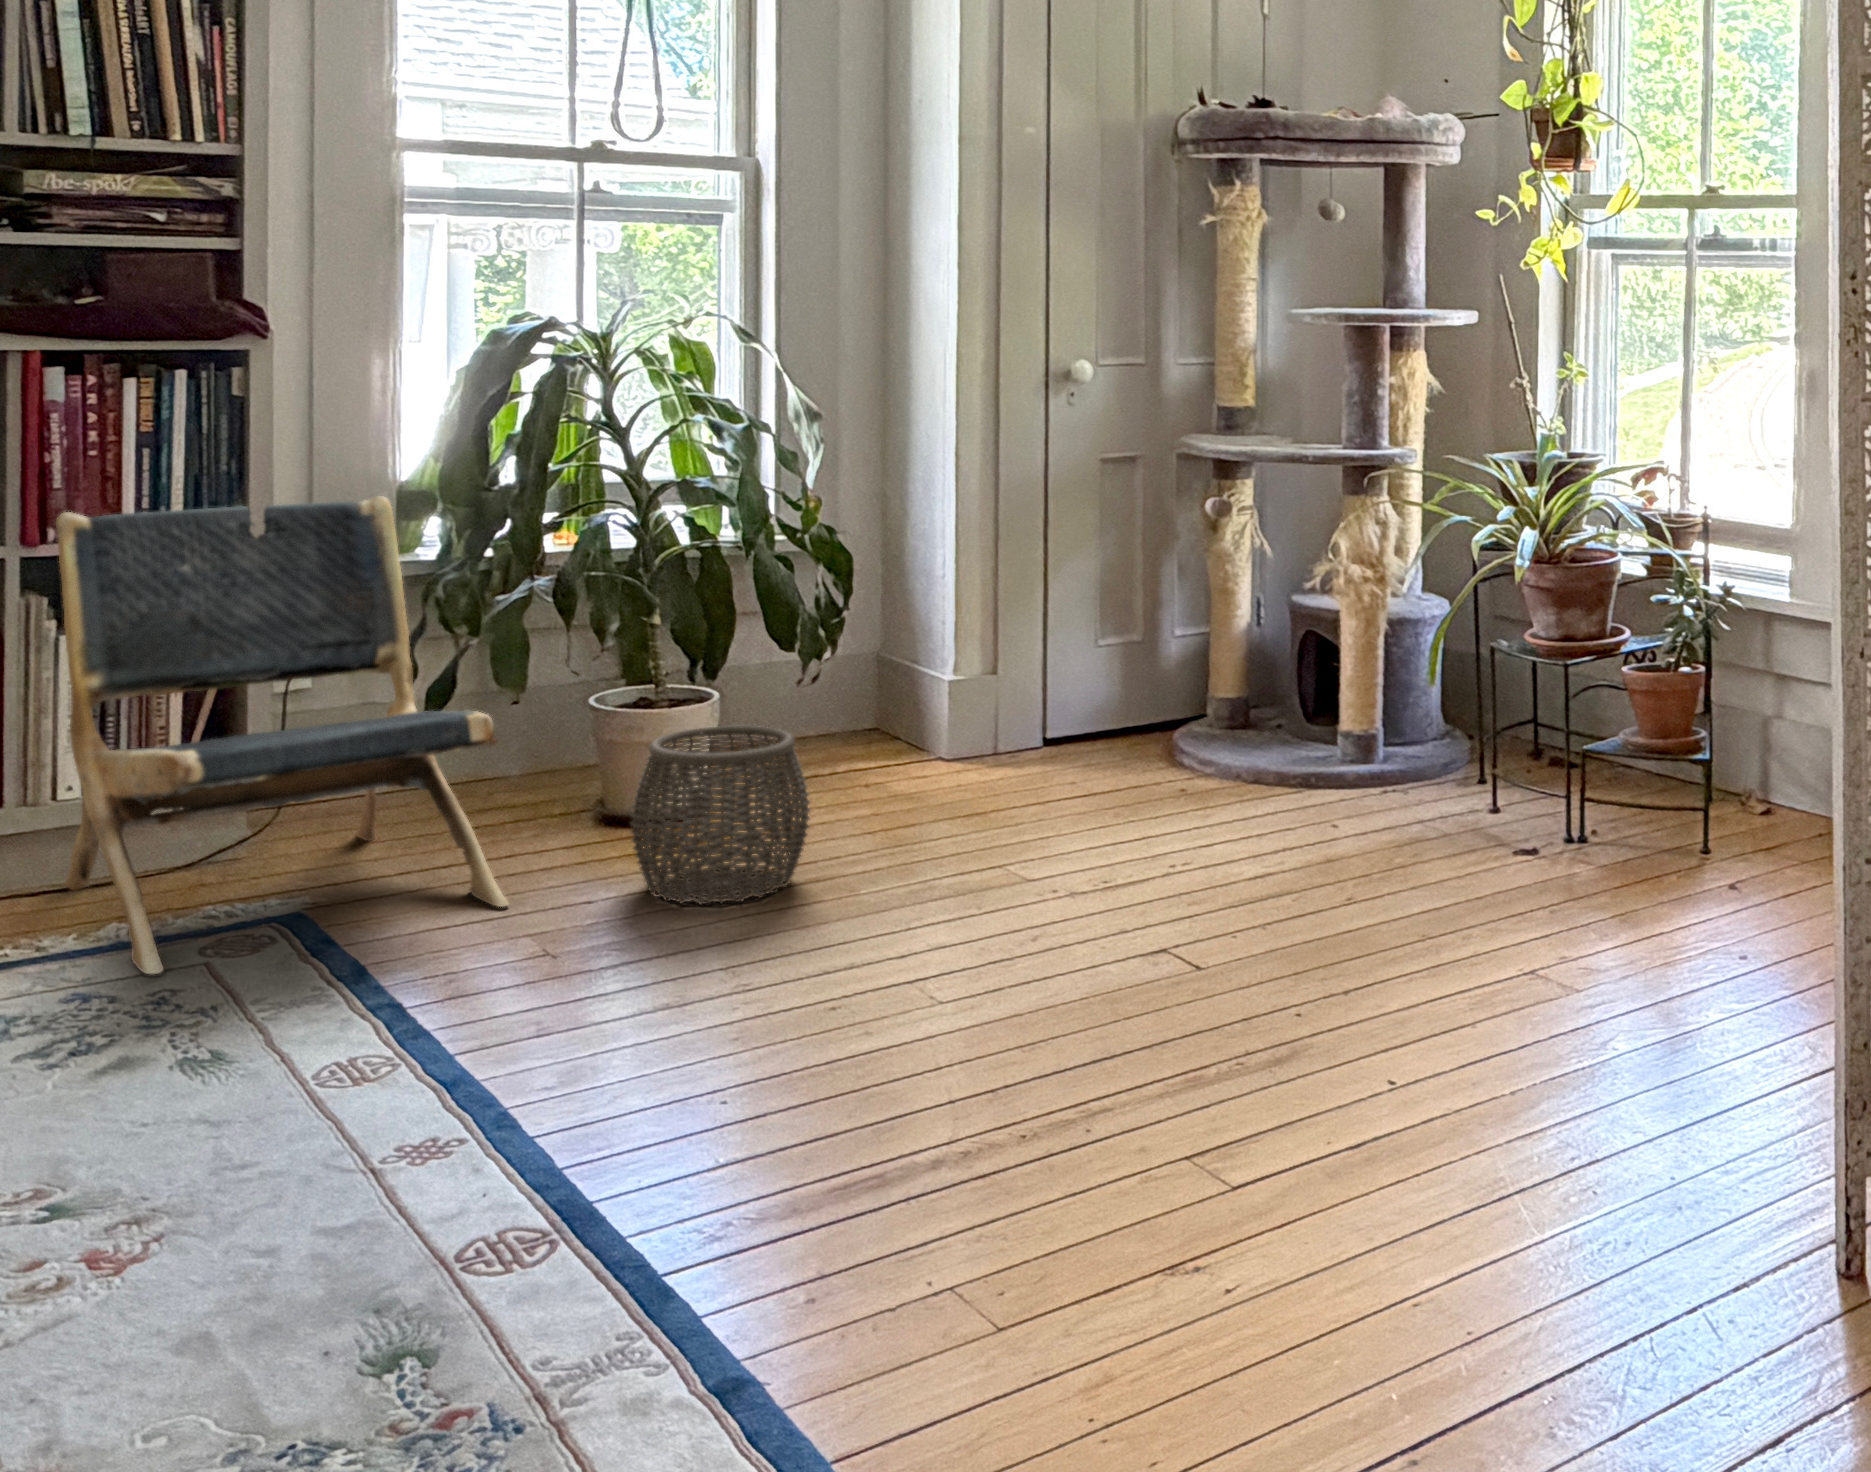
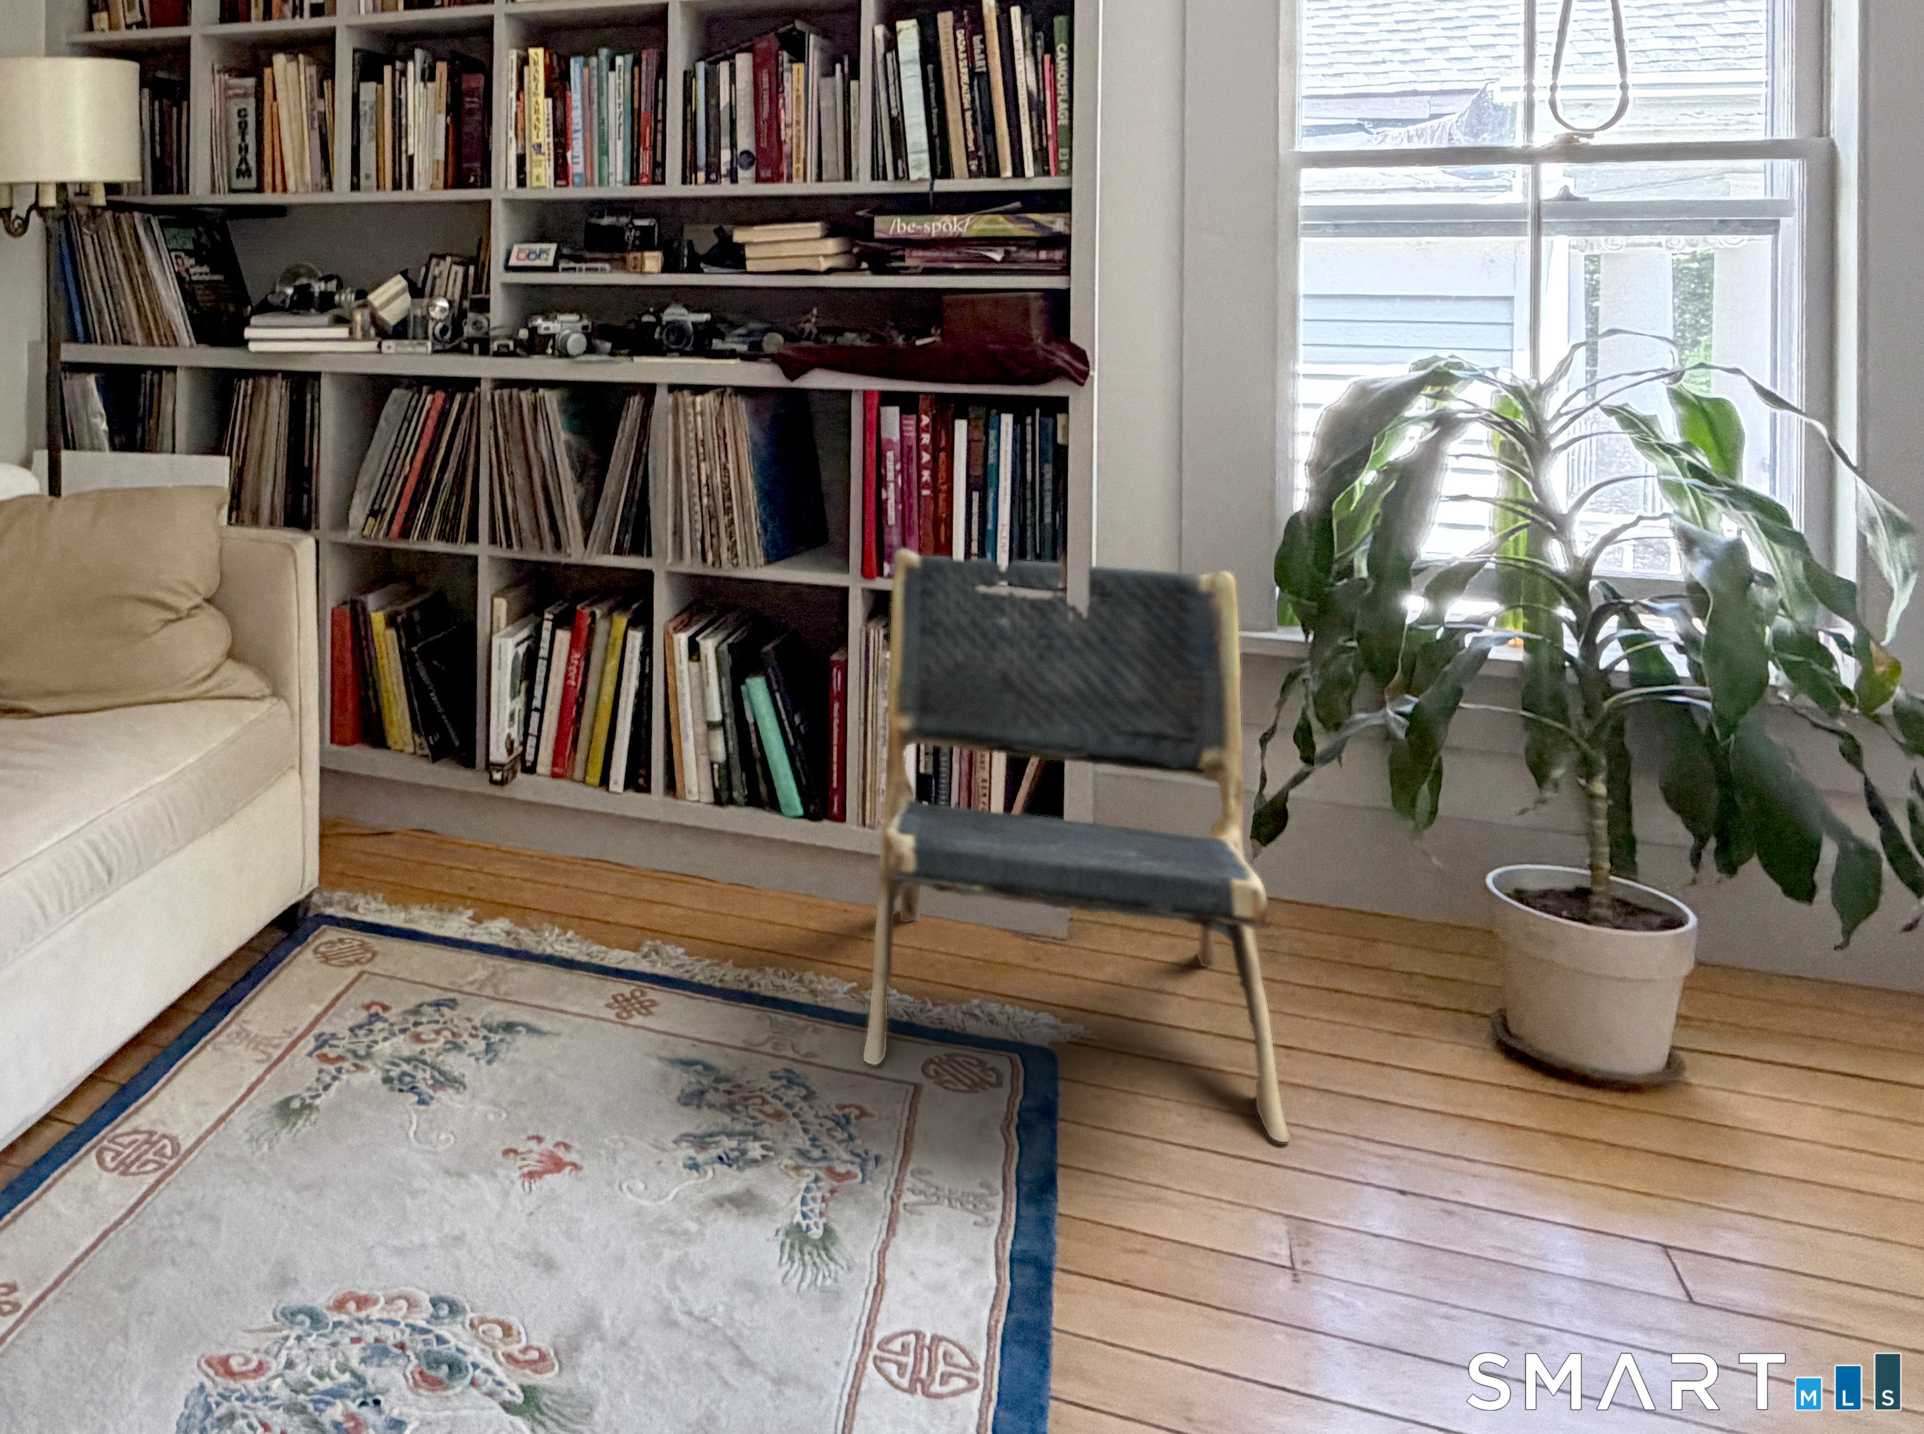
woven basket: present [631,726,810,904] -> none [1463,989,1789,1316]

